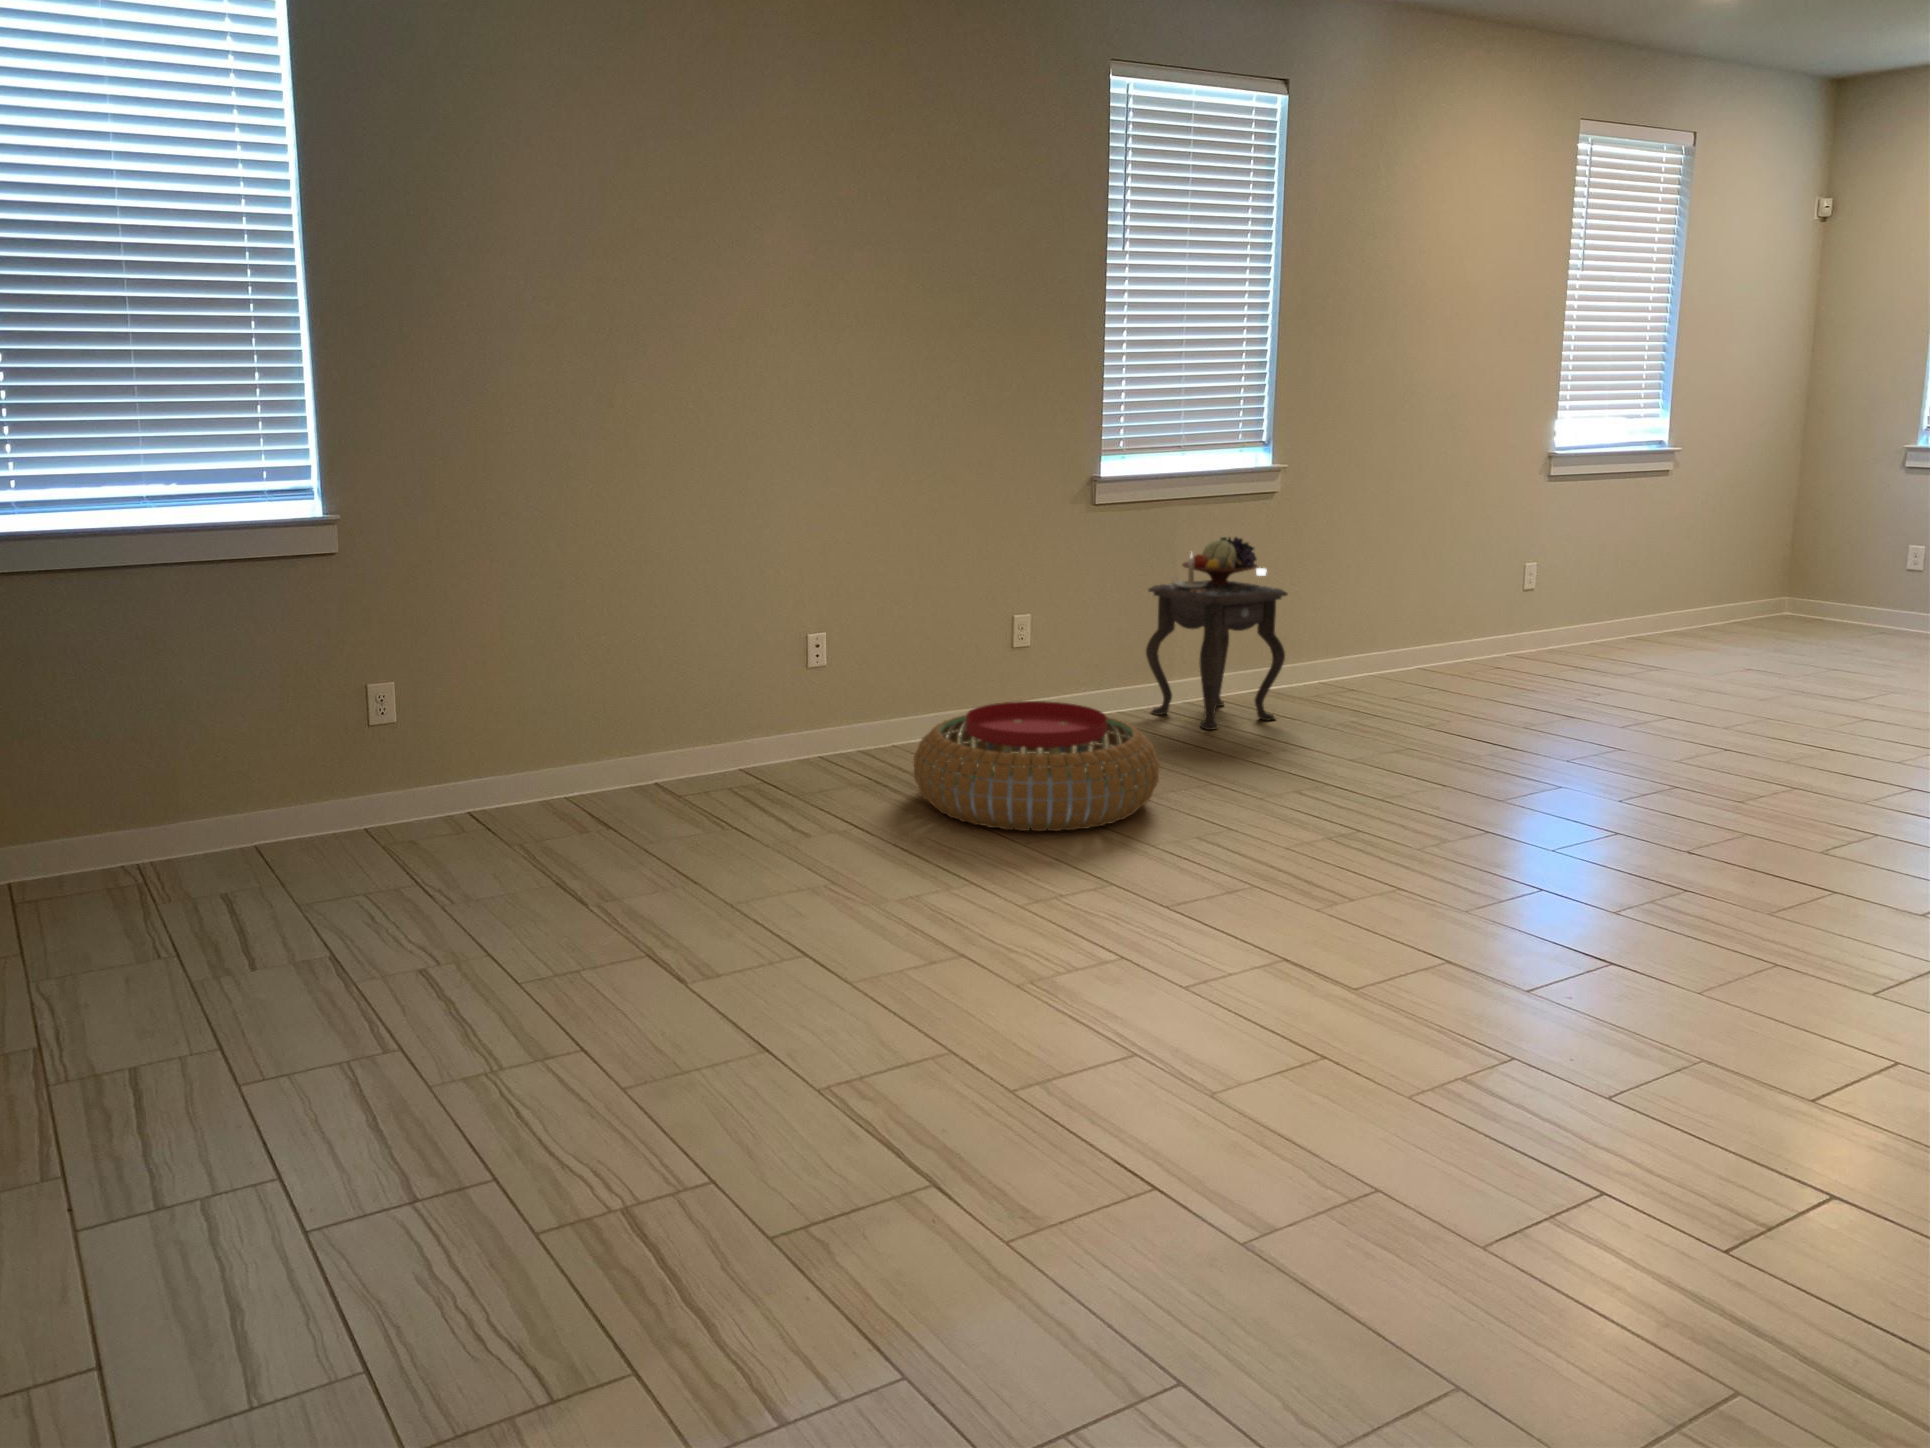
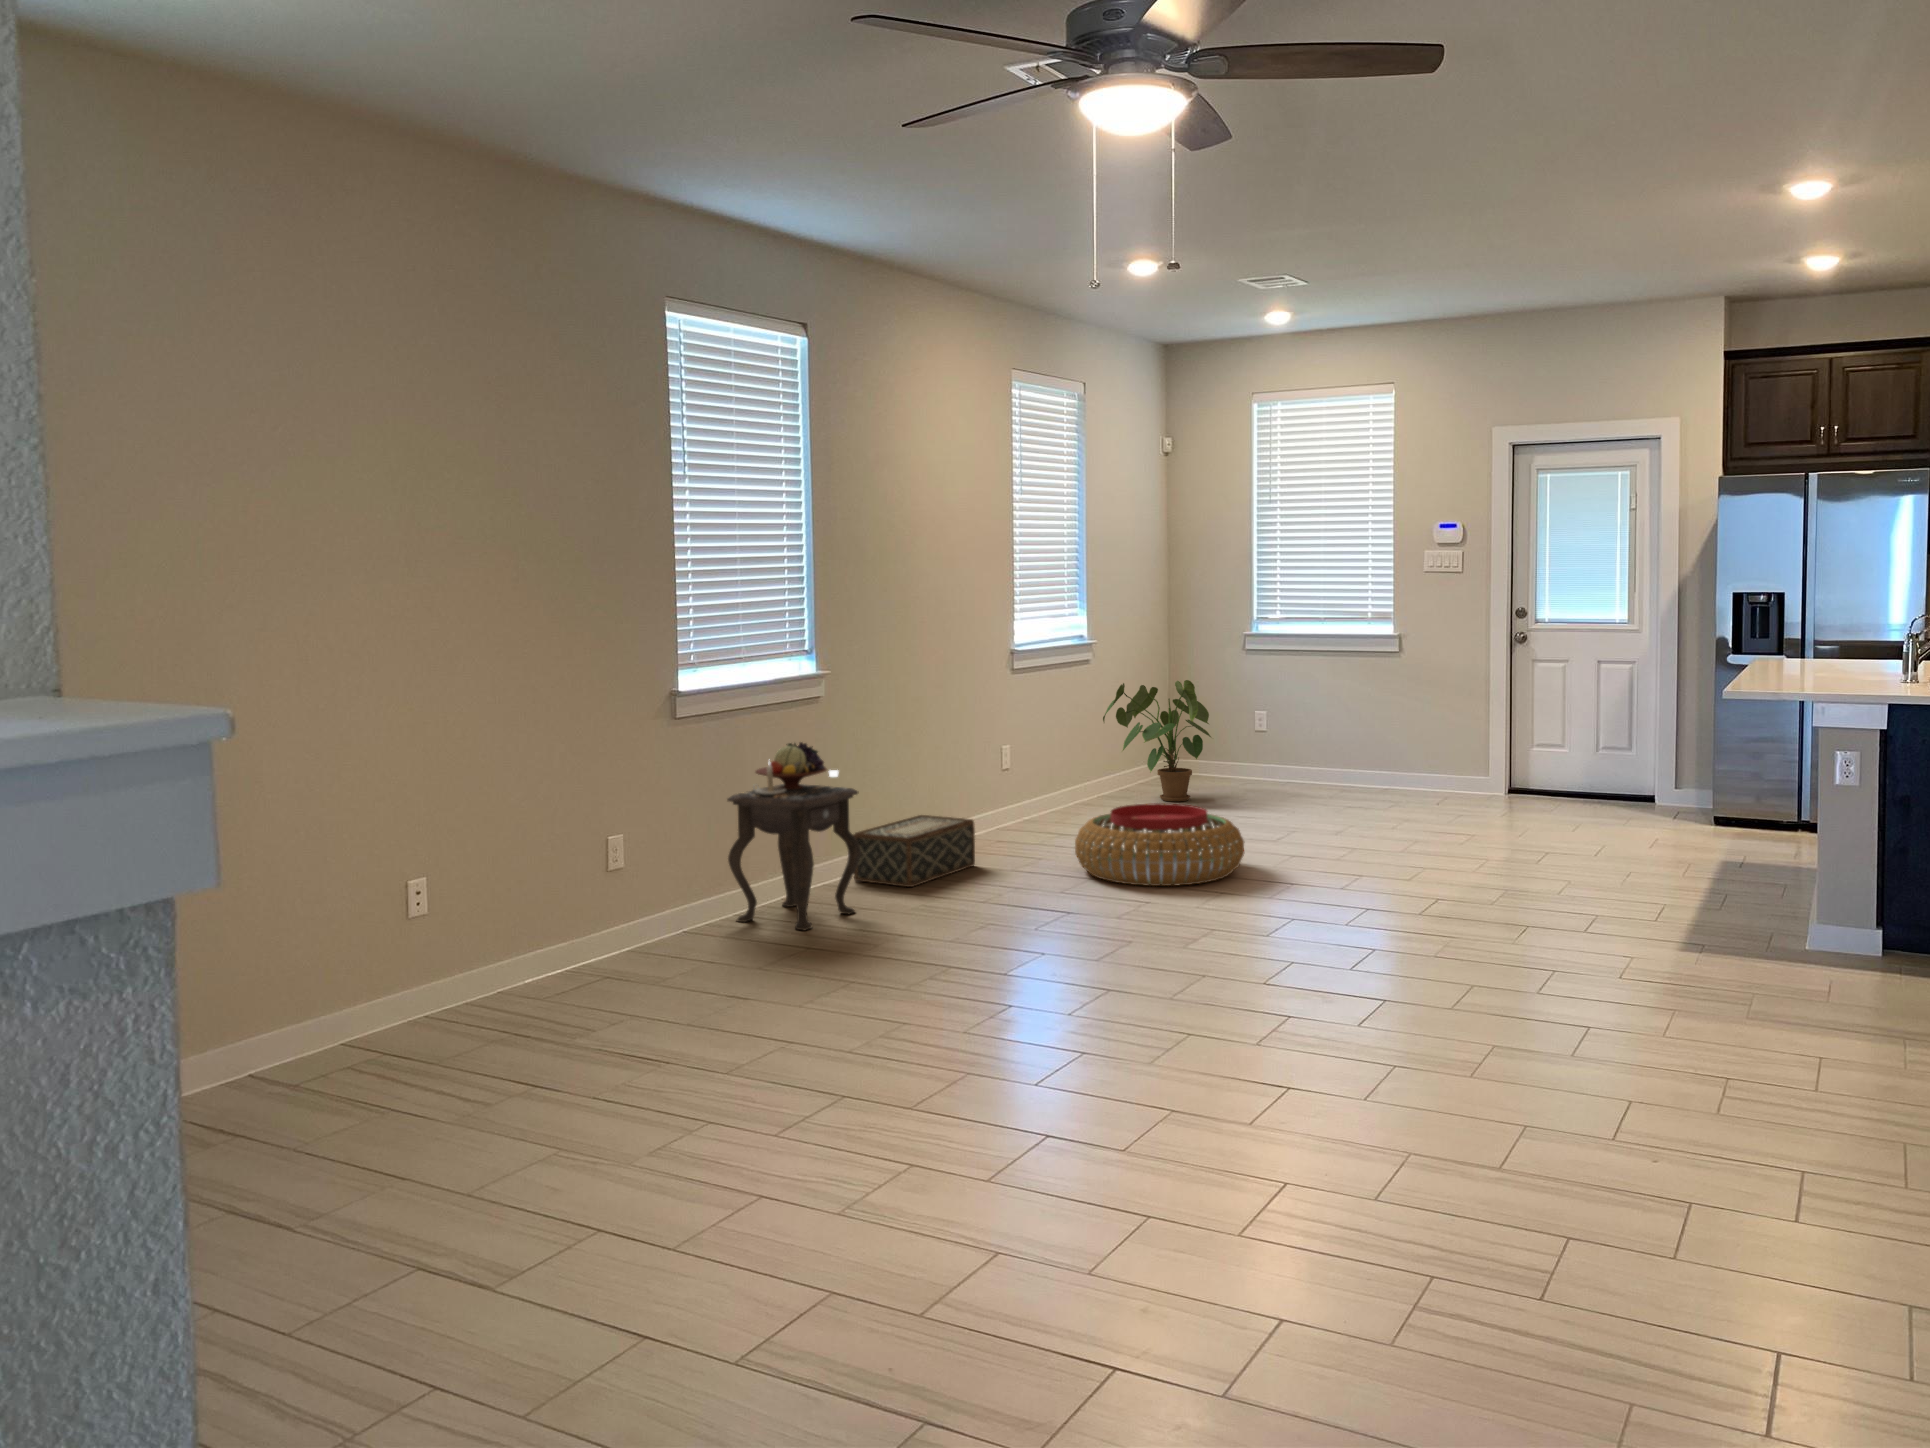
house plant: none [1678,500,1830,646] -> present [1103,680,1211,802]
woven basket: none [1301,628,1450,702] -> present [853,815,975,887]
pouf: present [914,701,1159,831] -> present [1075,803,1244,886]

